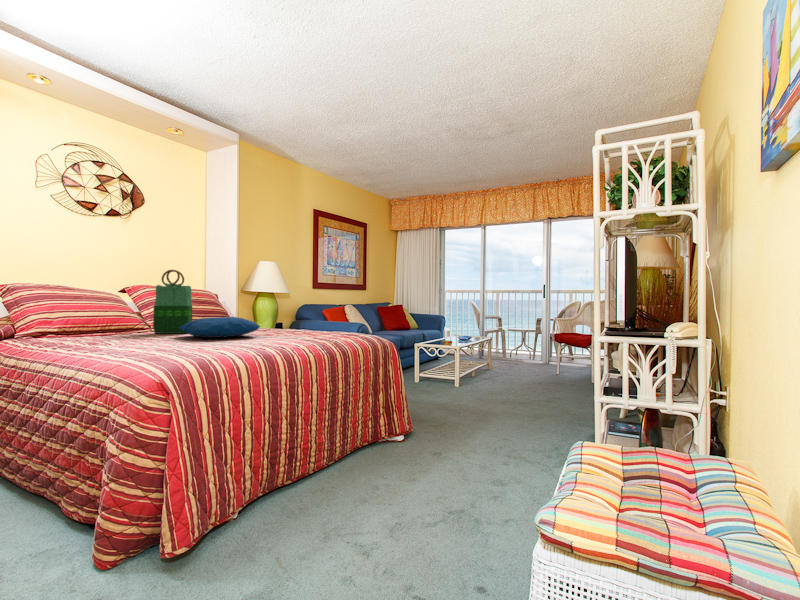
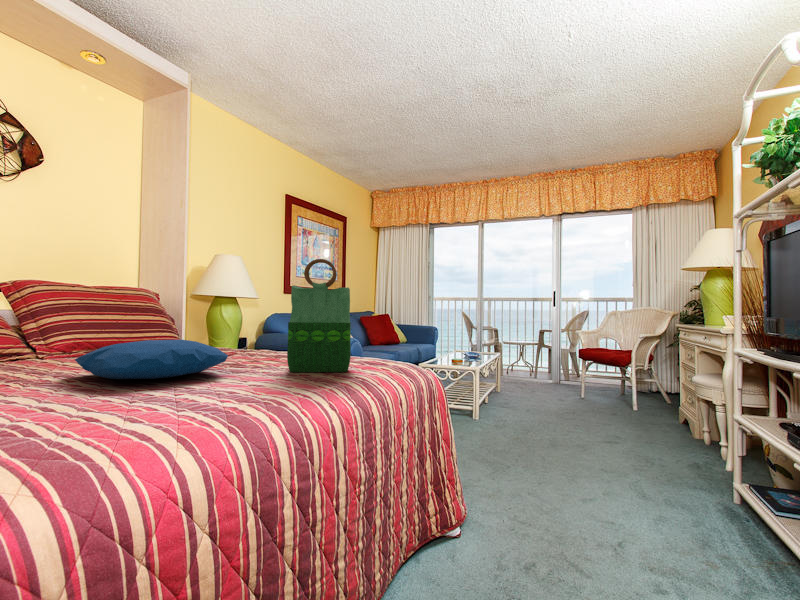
tote bag: present [153,270,192,334] -> present [287,259,351,372]

